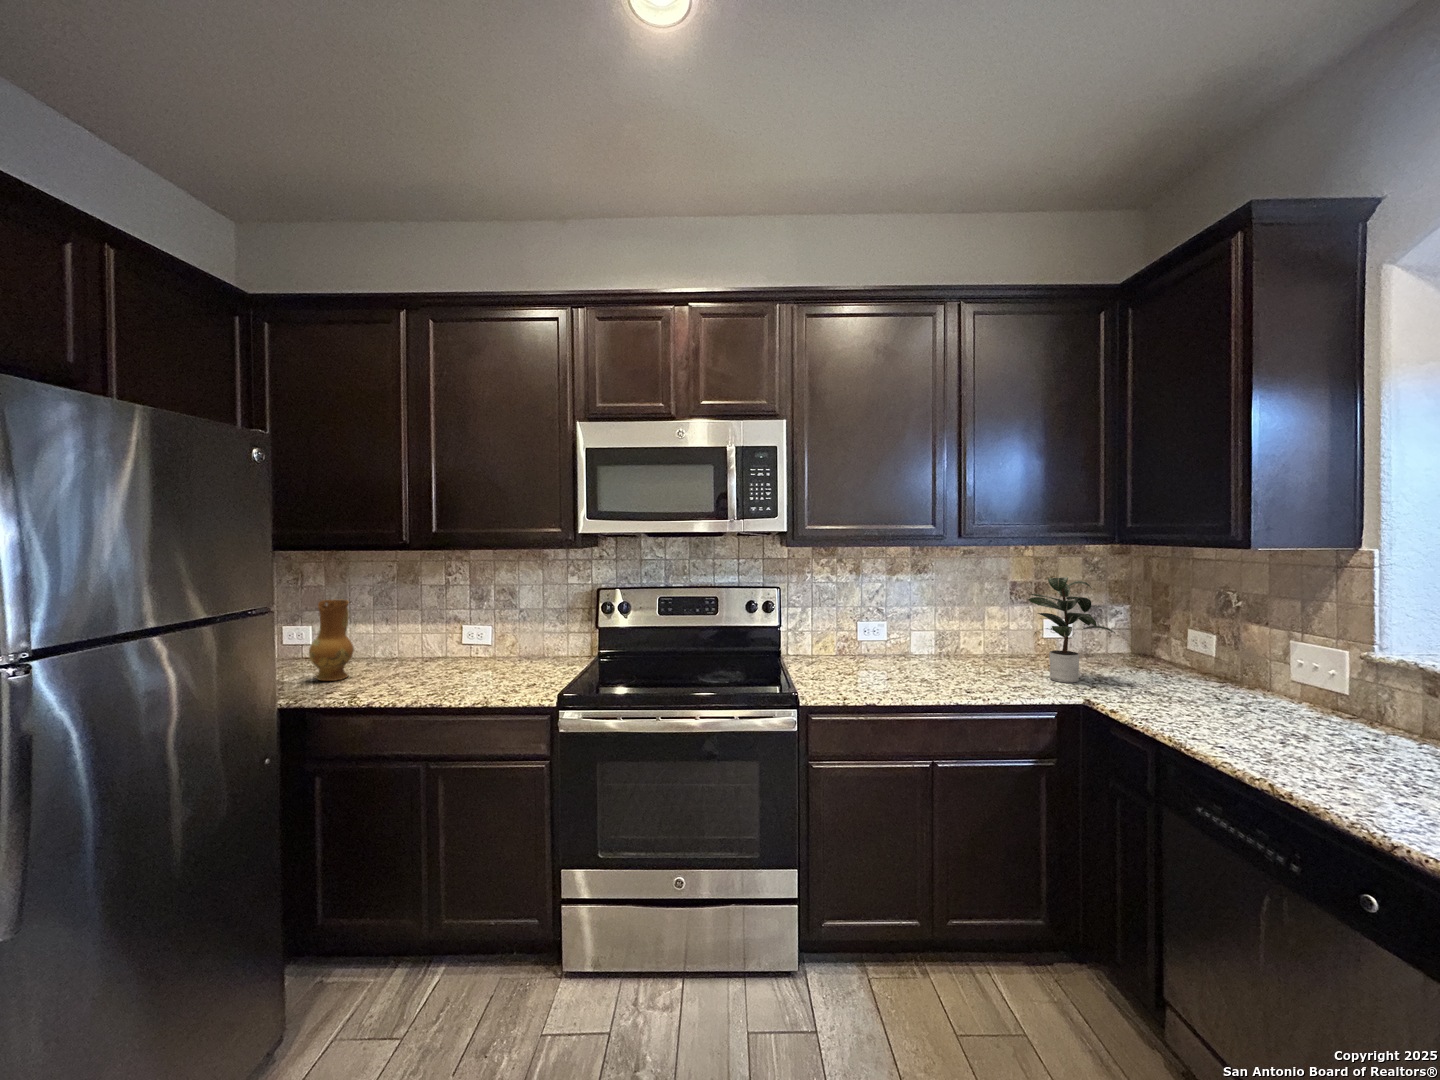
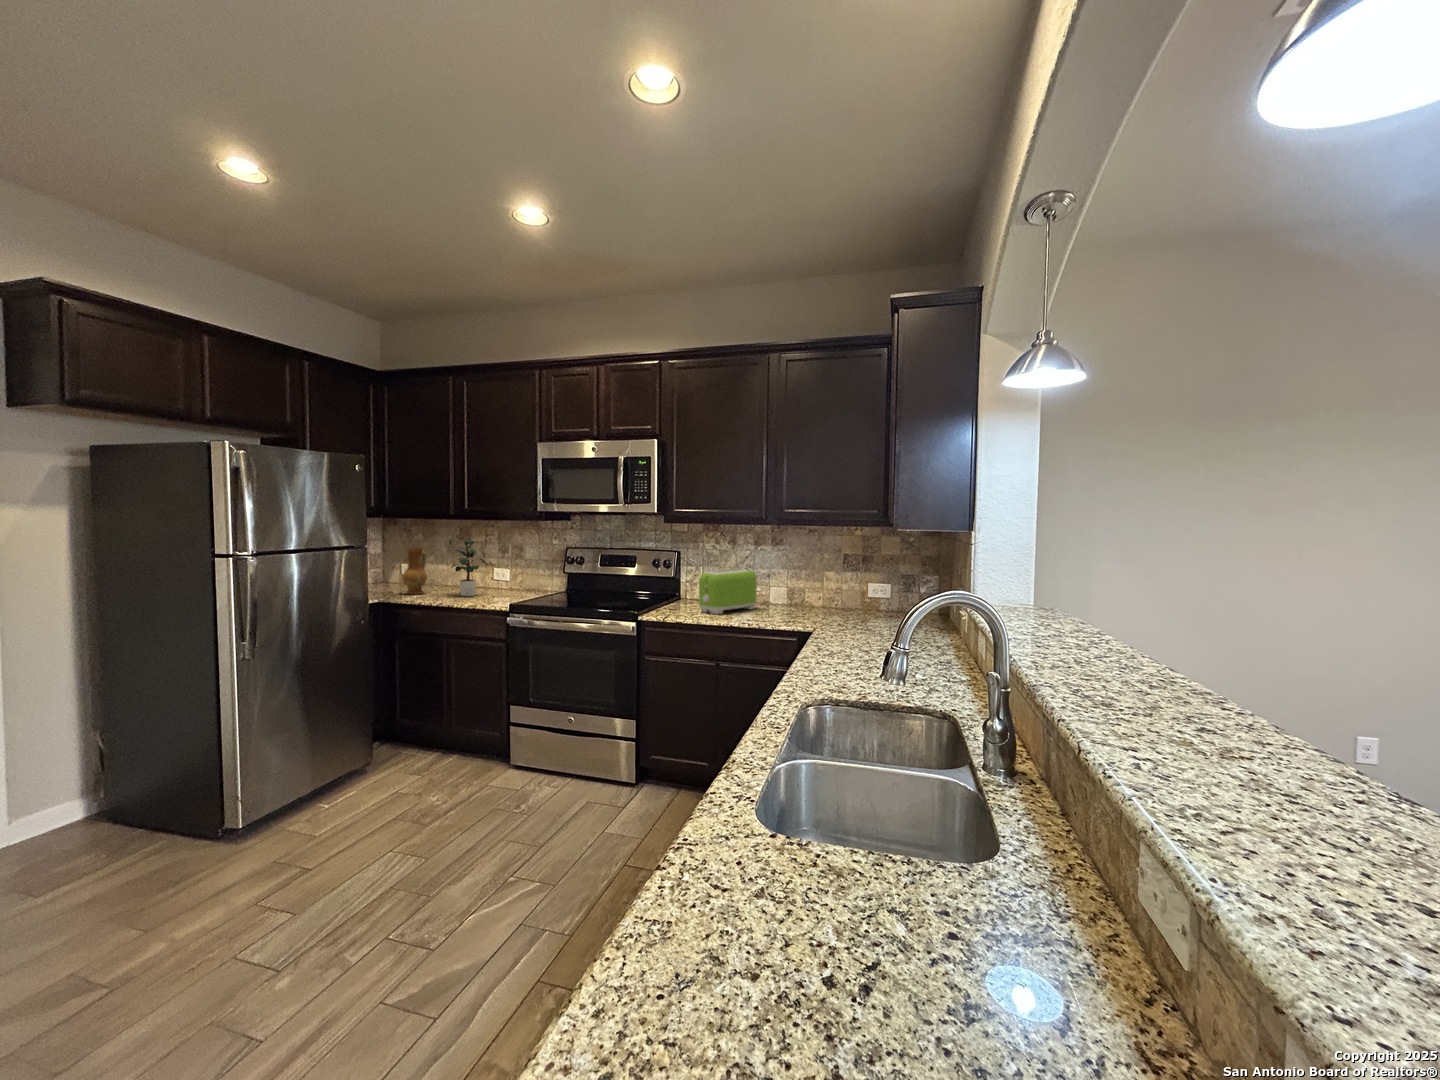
potted plant: present [1028,577,1115,683] -> present [450,538,488,596]
toaster: none [858,609,916,680] -> present [699,569,757,614]

